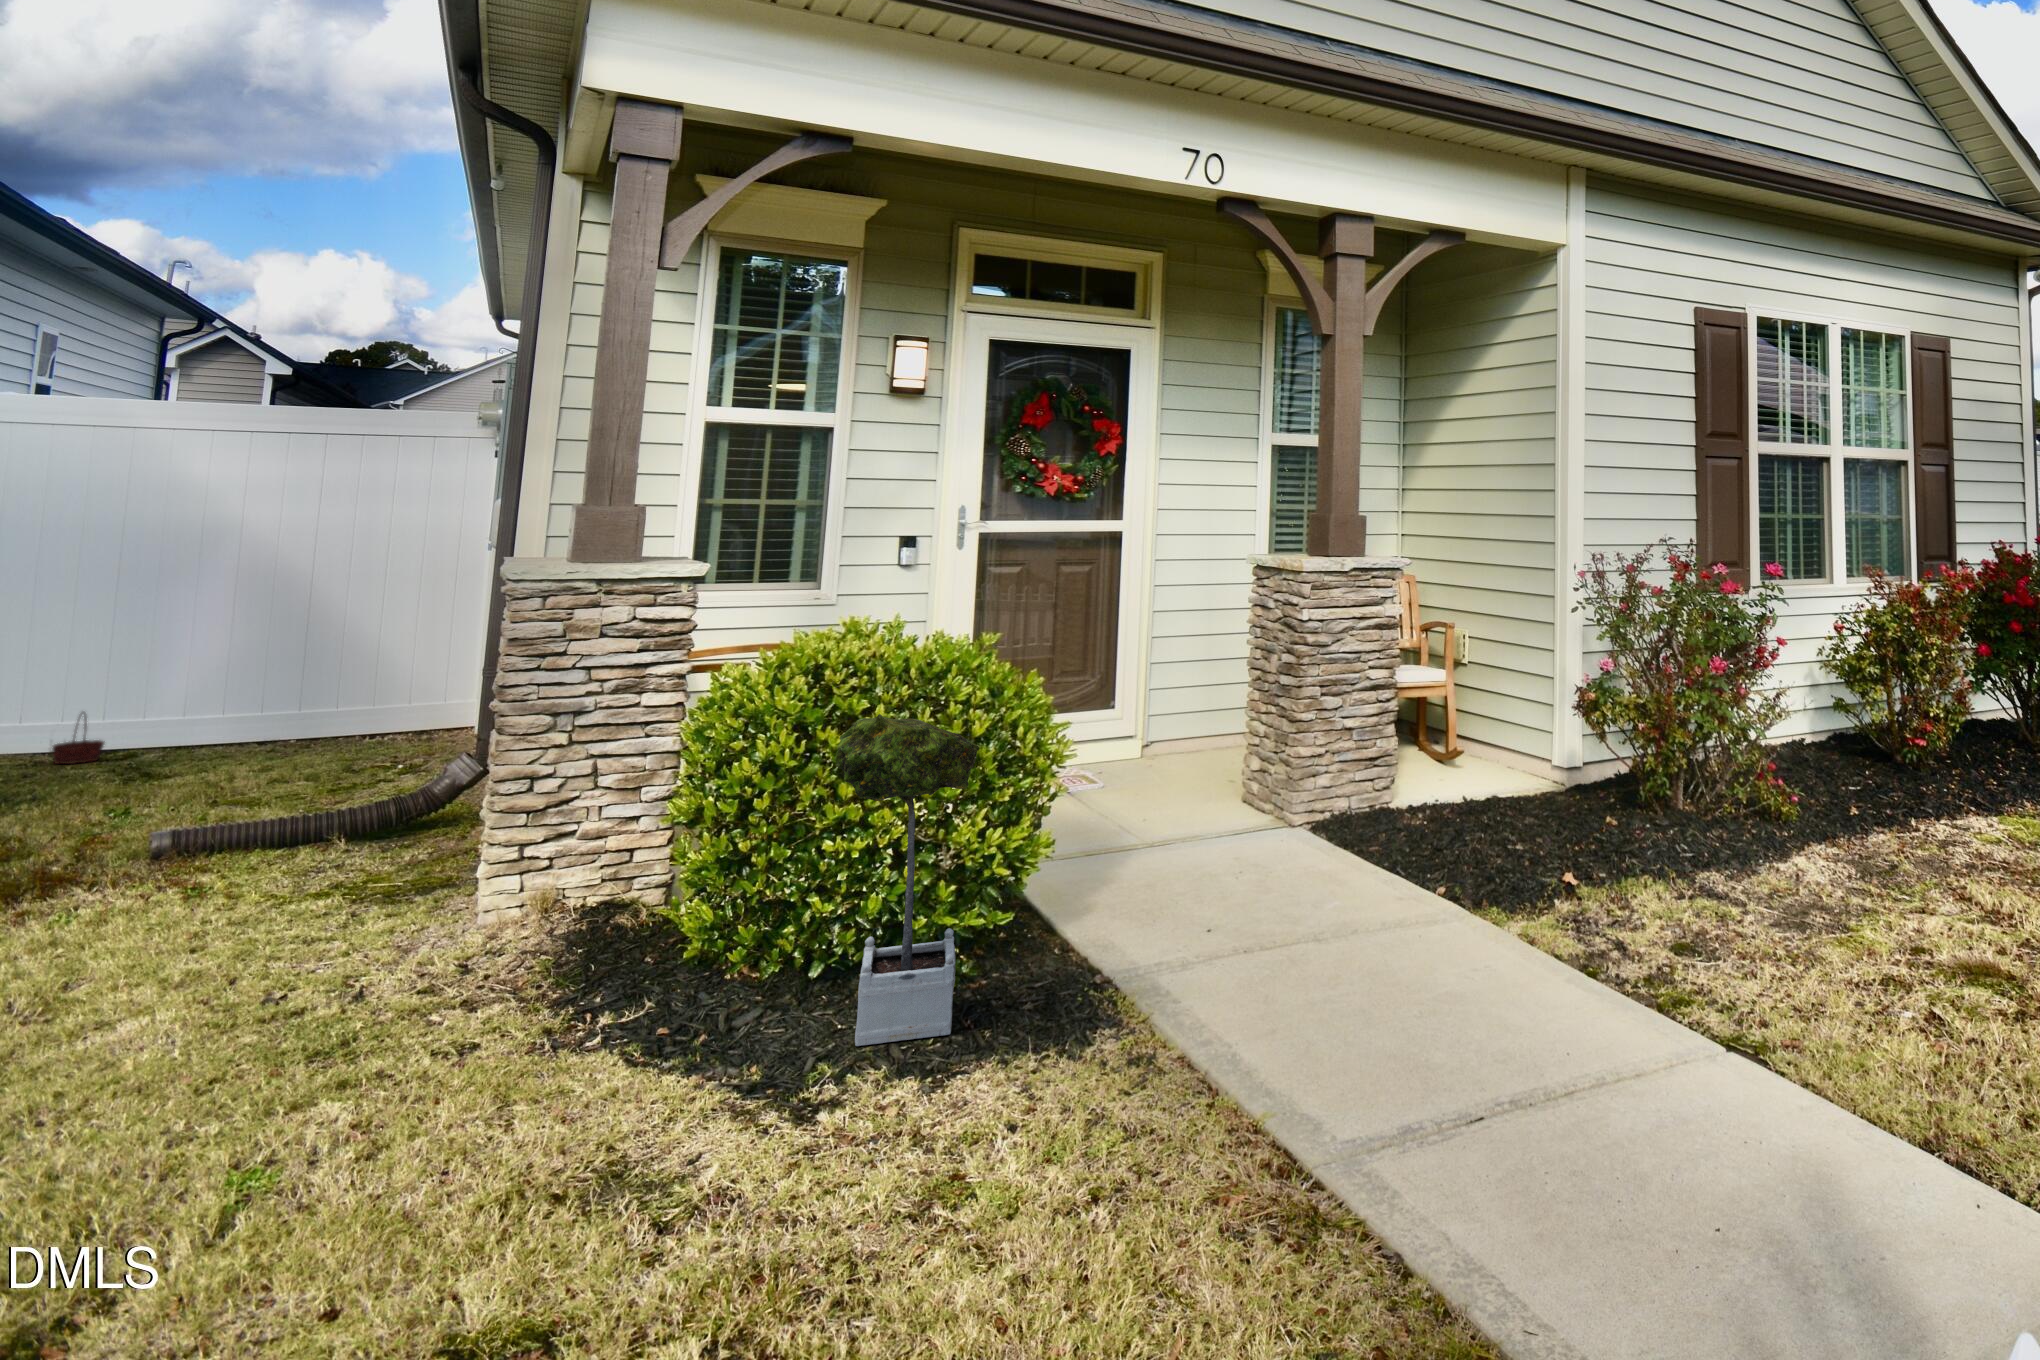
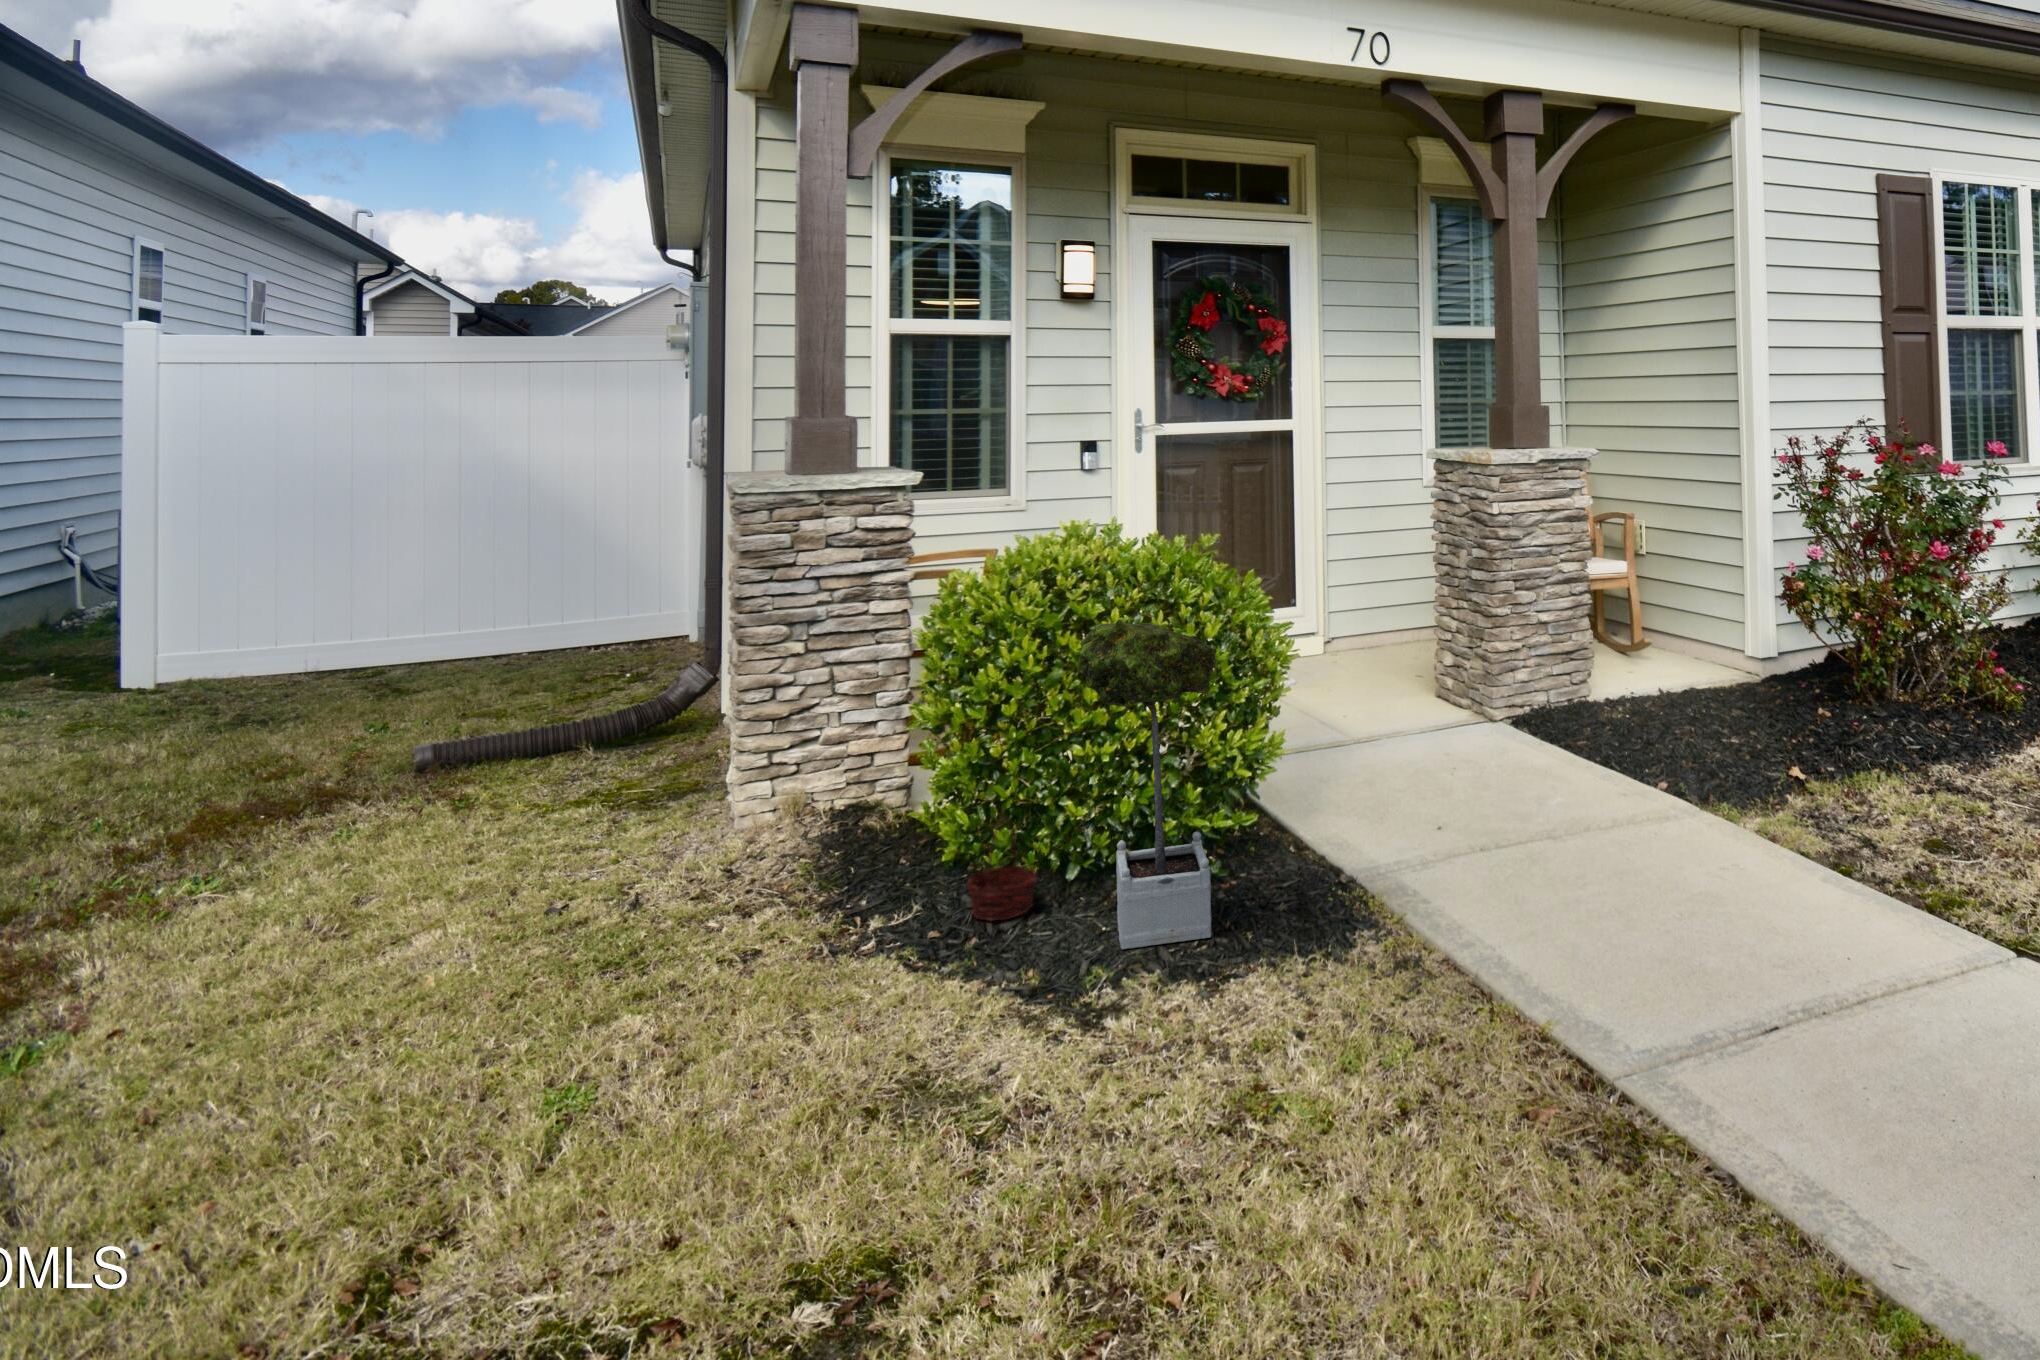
basket: present [52,712,104,764] -> present [967,818,1037,921]

